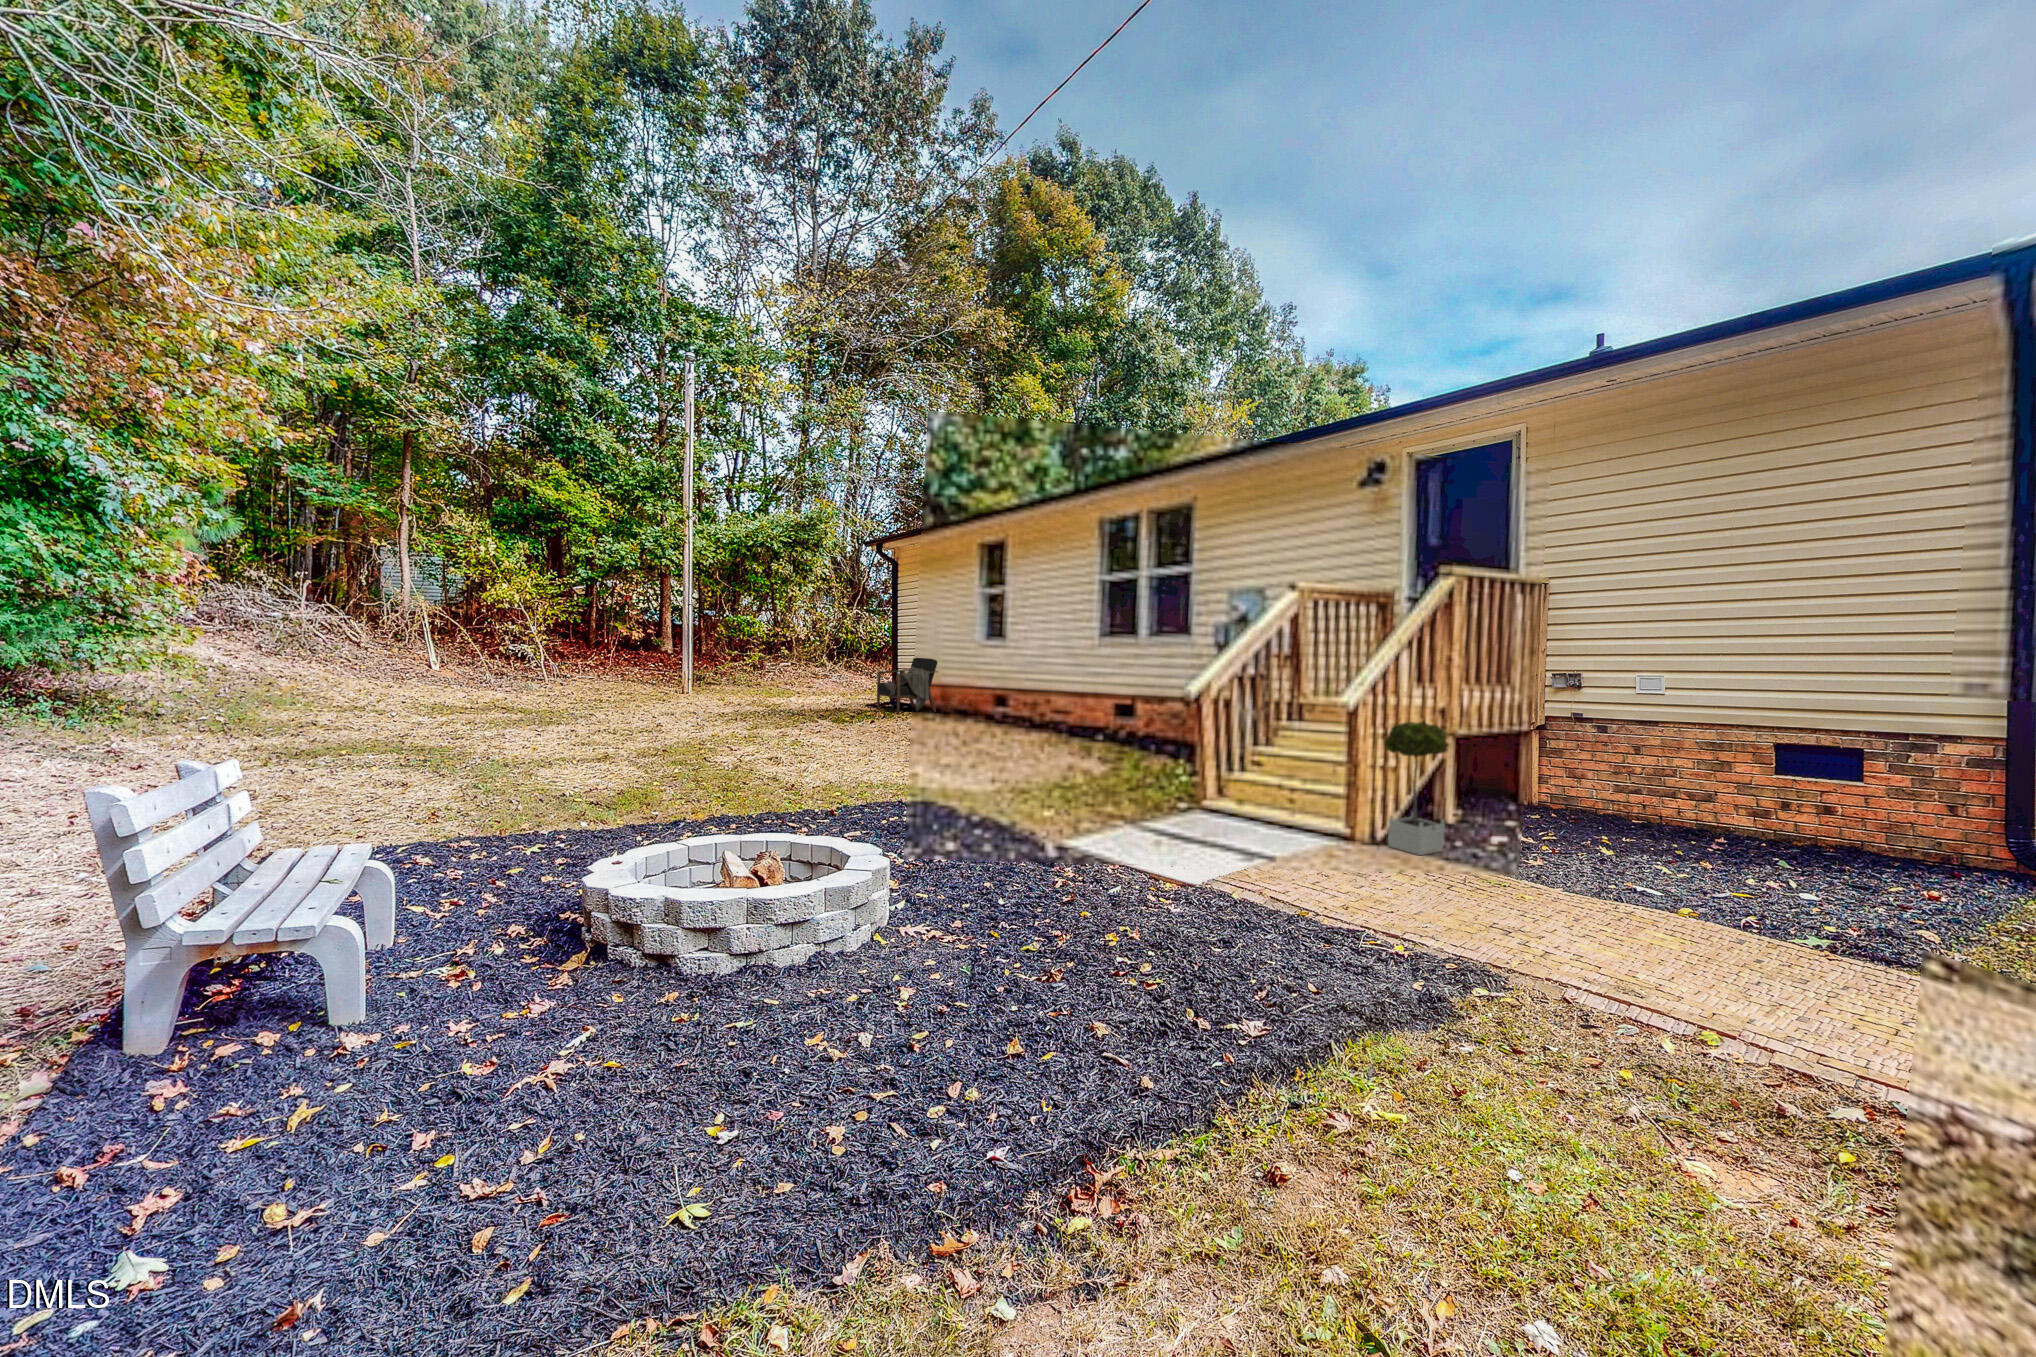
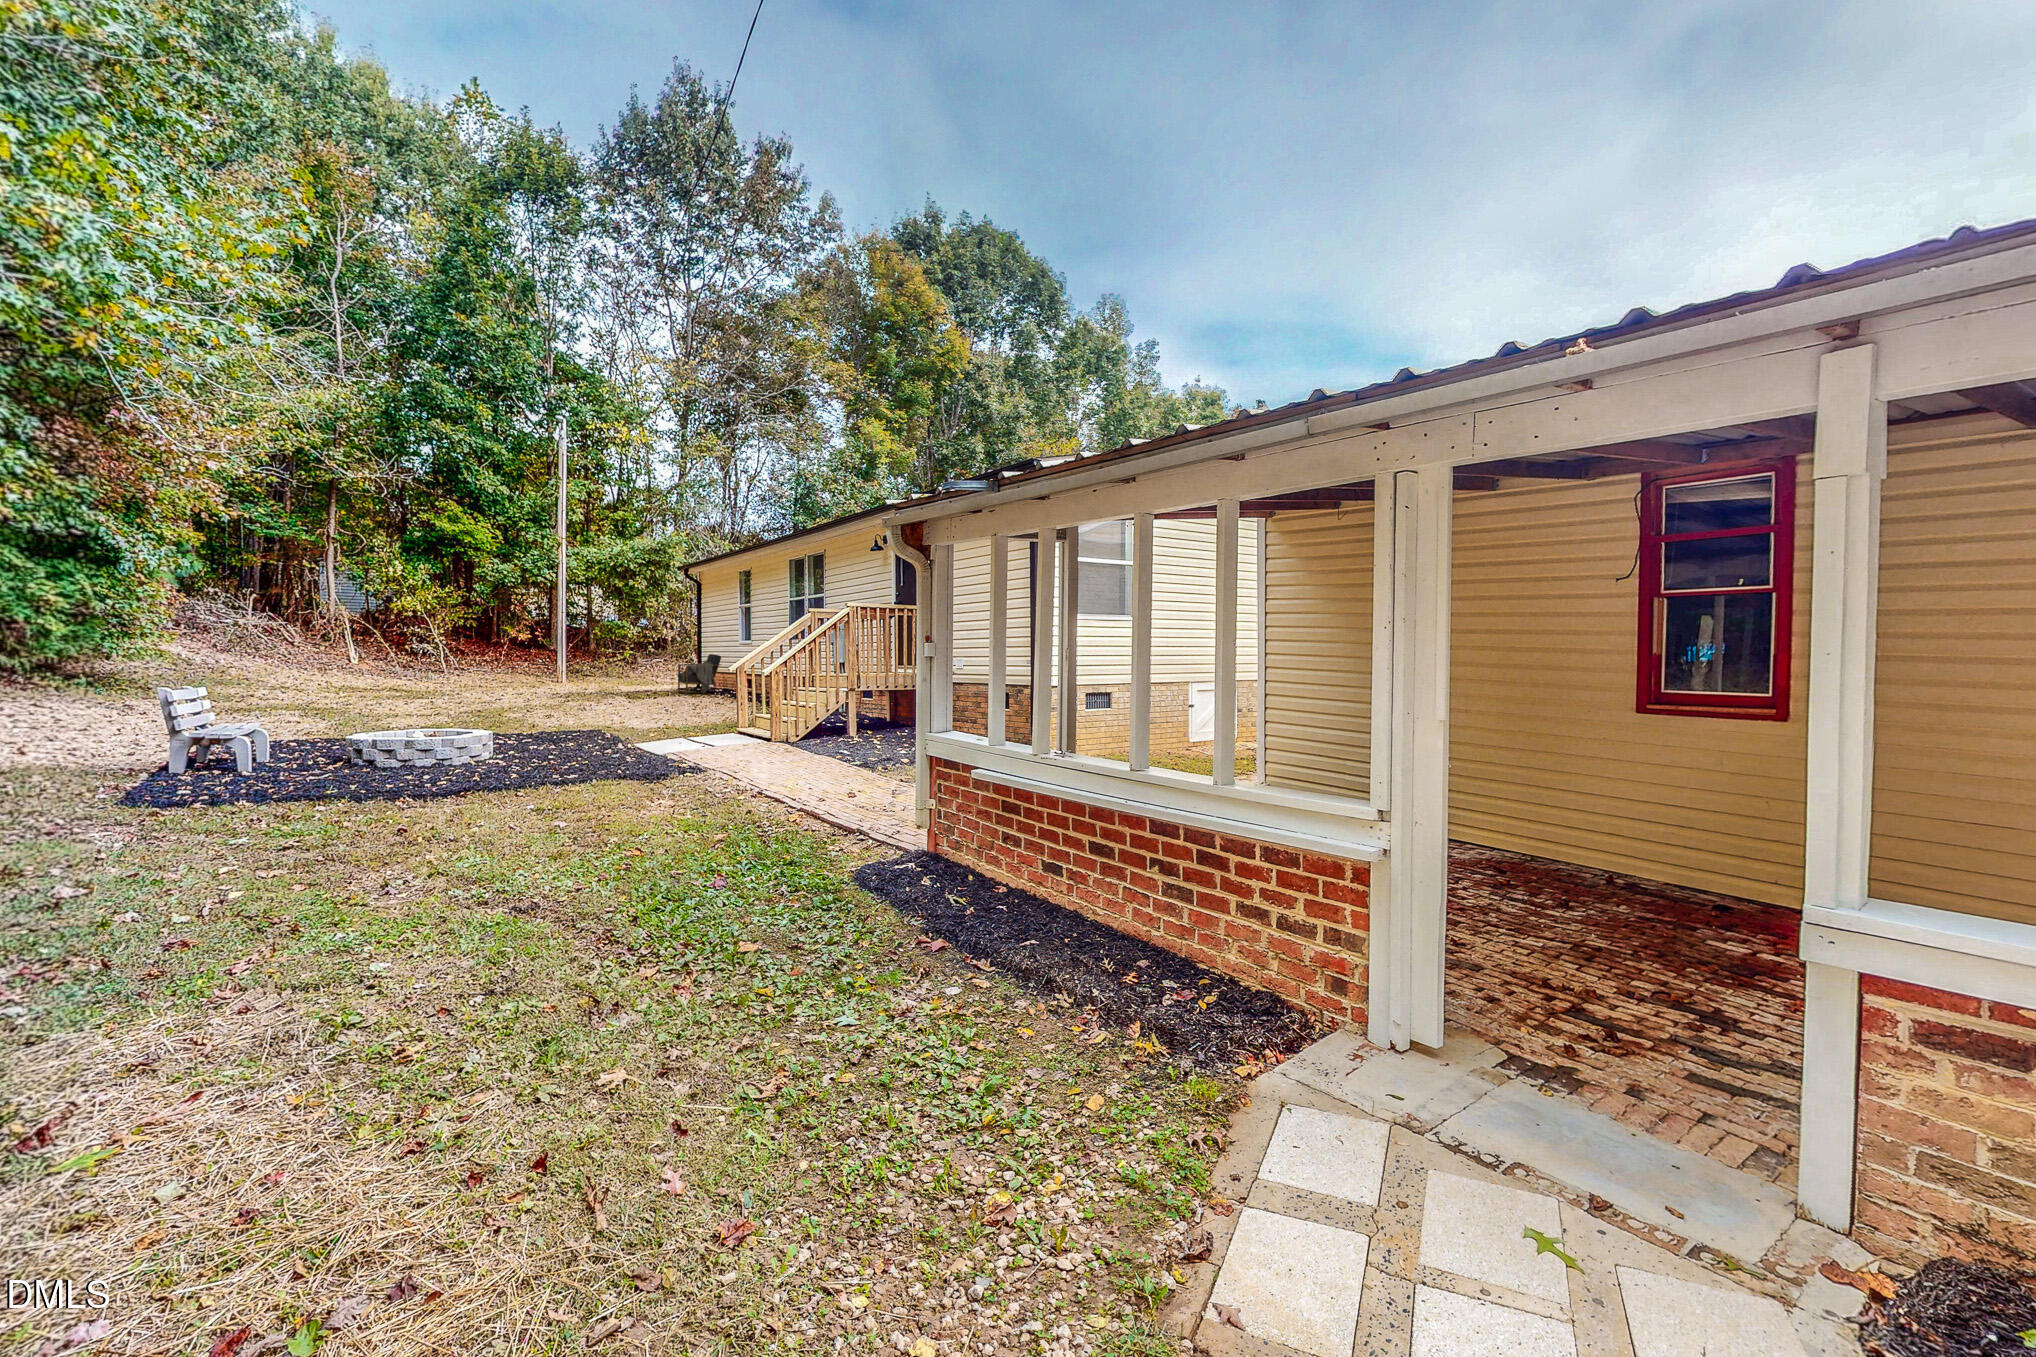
potted tree: present [1384,721,1449,855] -> none [790,685,822,756]

